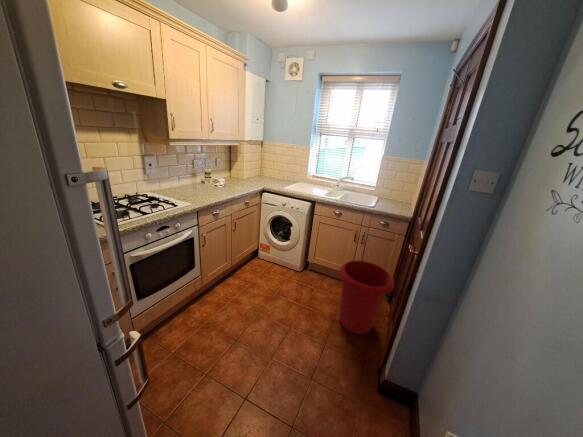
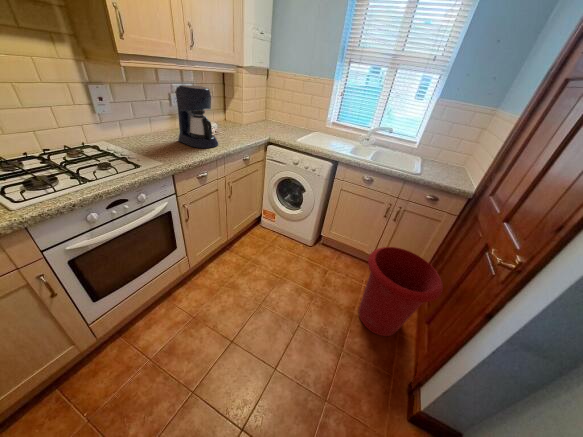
coffee maker: none [198,154,227,195] -> present [175,85,218,148]

